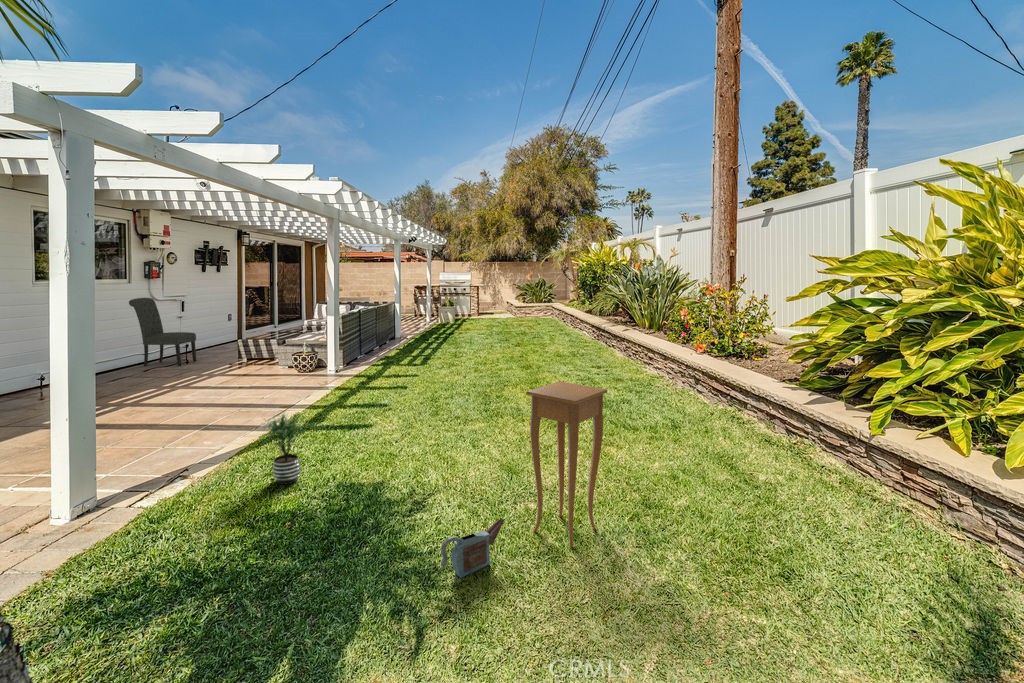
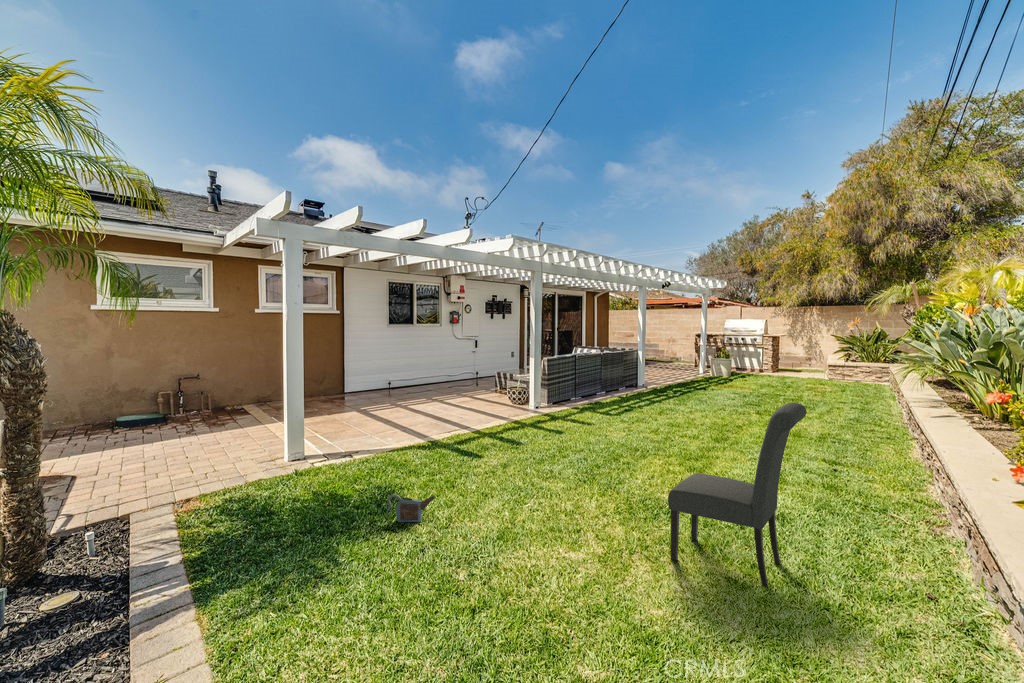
chair: present [129,298,196,366] -> present [668,403,806,586]
side table: present [526,381,607,548] -> none [465,416,511,531]
potted plant: present [259,414,303,485] -> none [386,416,418,462]

